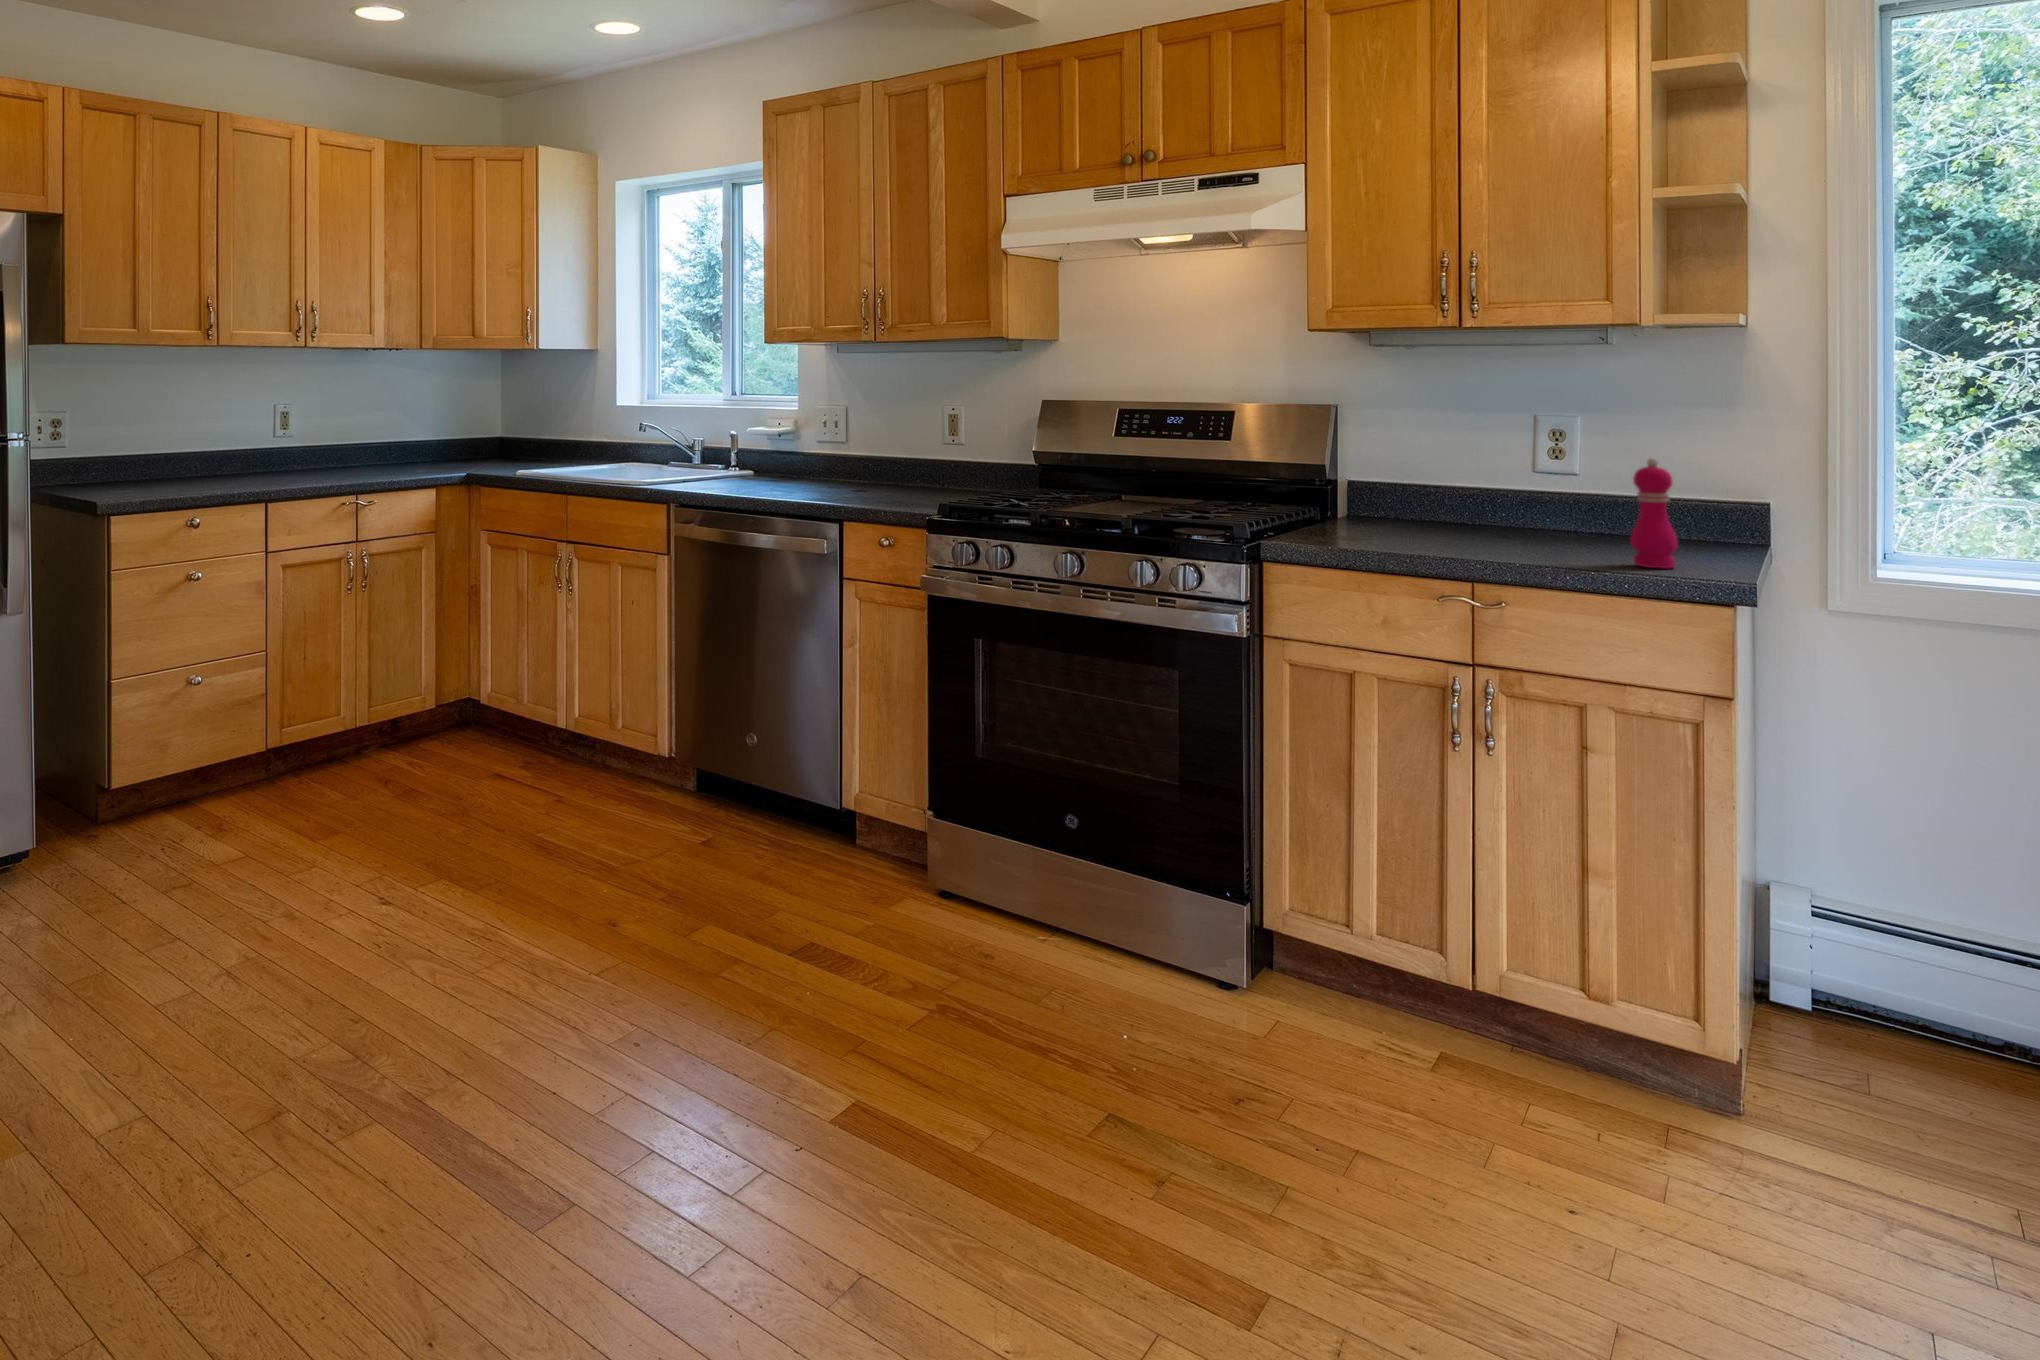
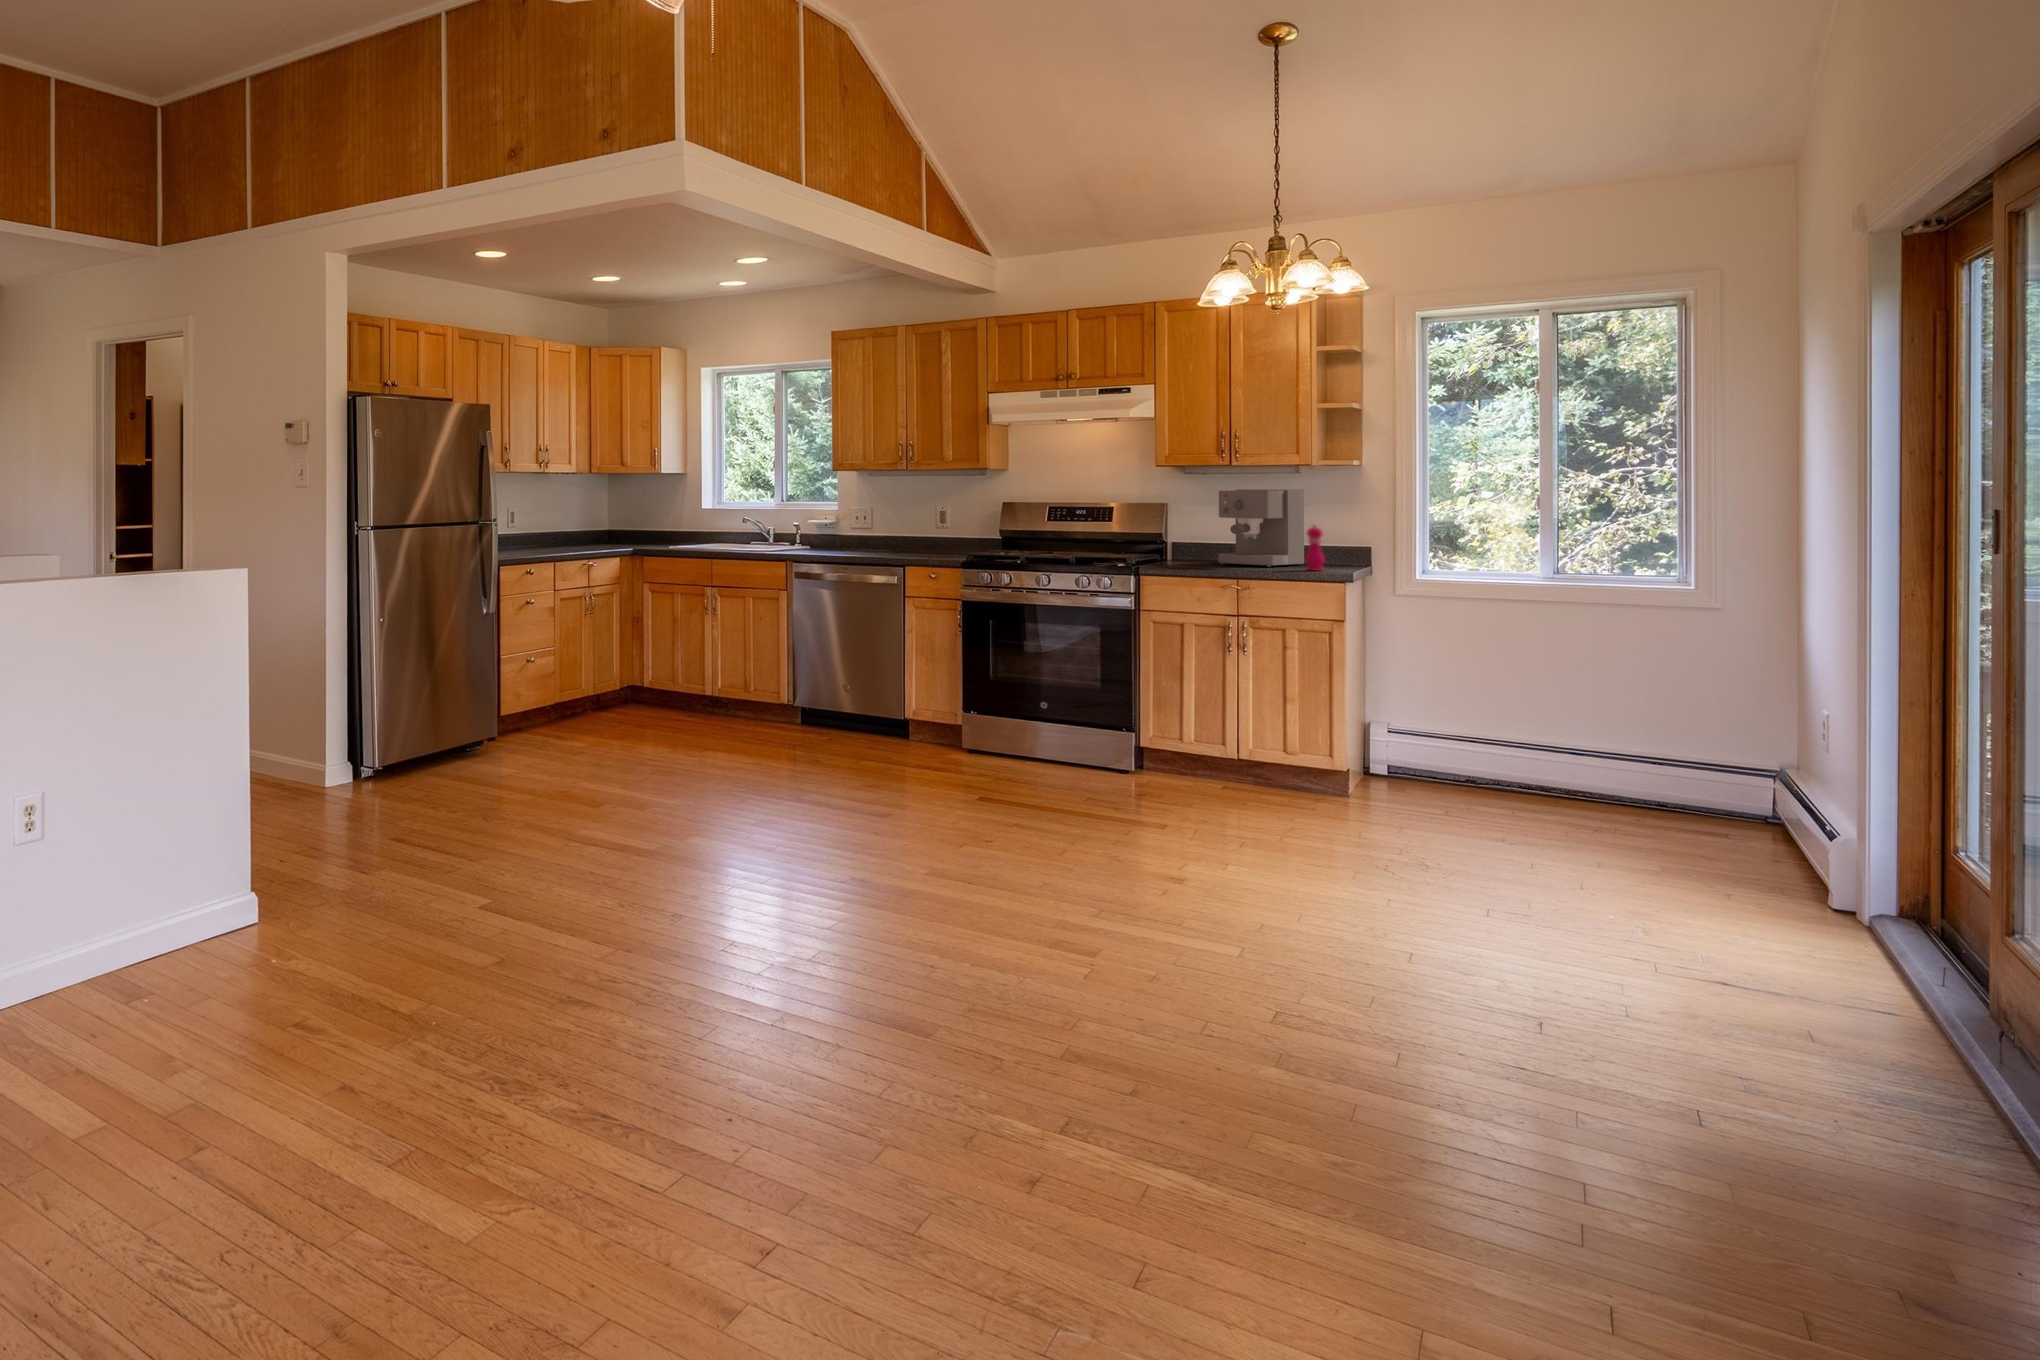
coffee maker: none [1434,377,1621,550] -> present [1218,489,1304,567]

